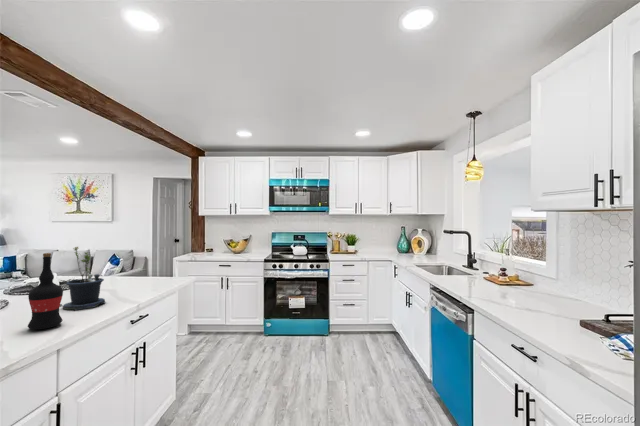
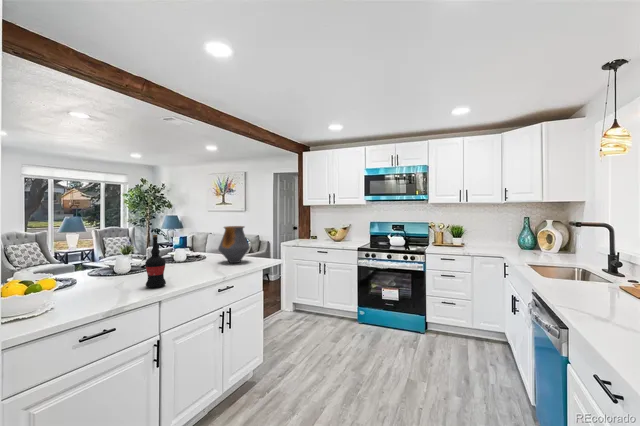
vase: none [117,239,160,285] -> present [219,226,250,263]
potted plant: present [60,247,106,310] -> none [174,231,202,278]

